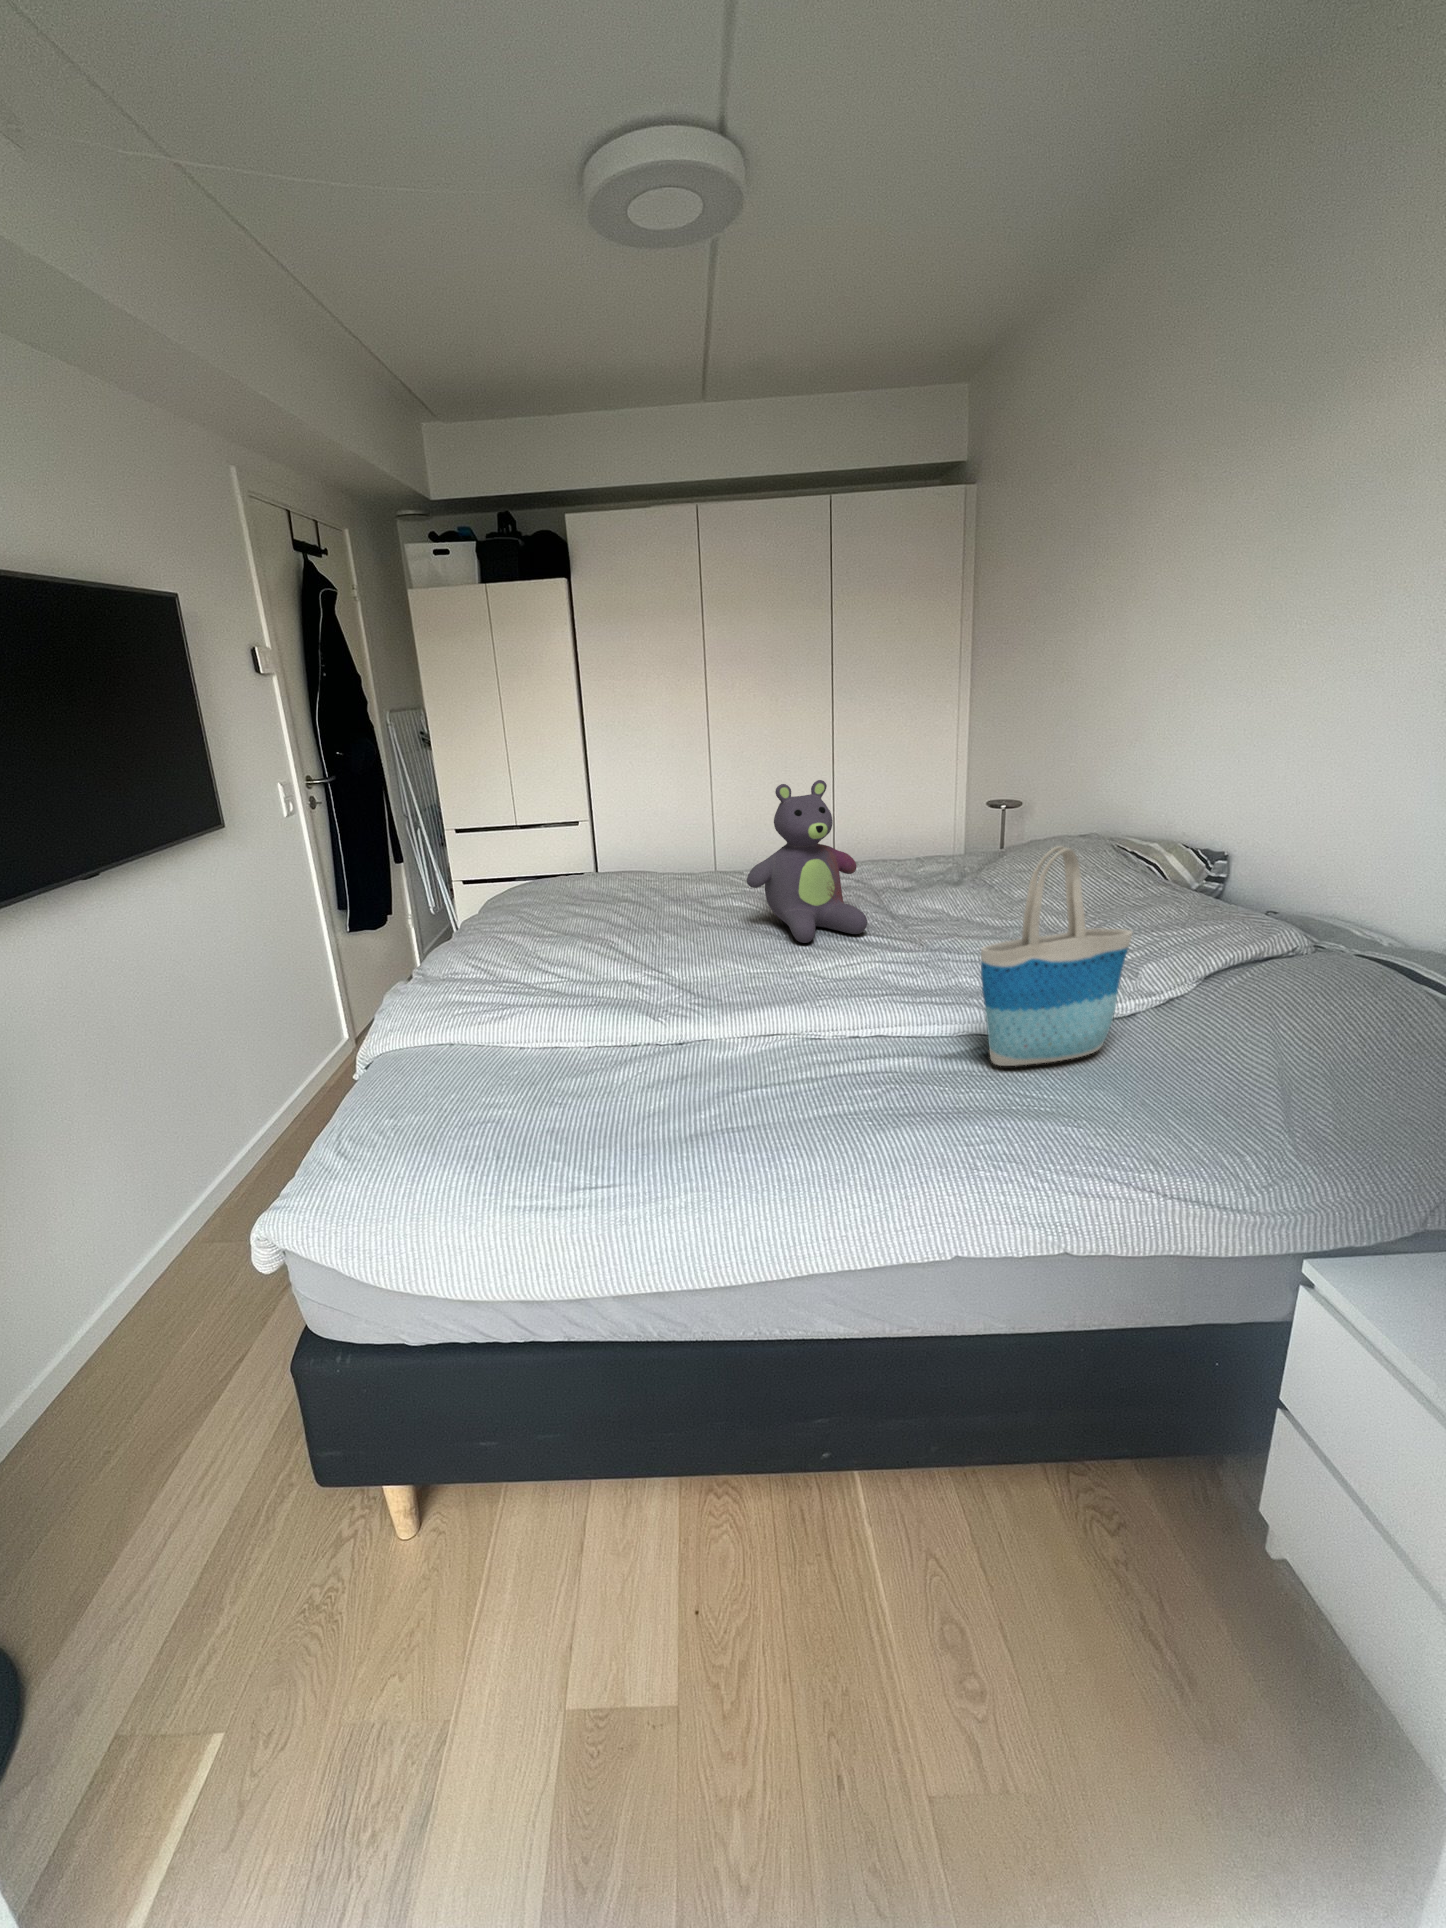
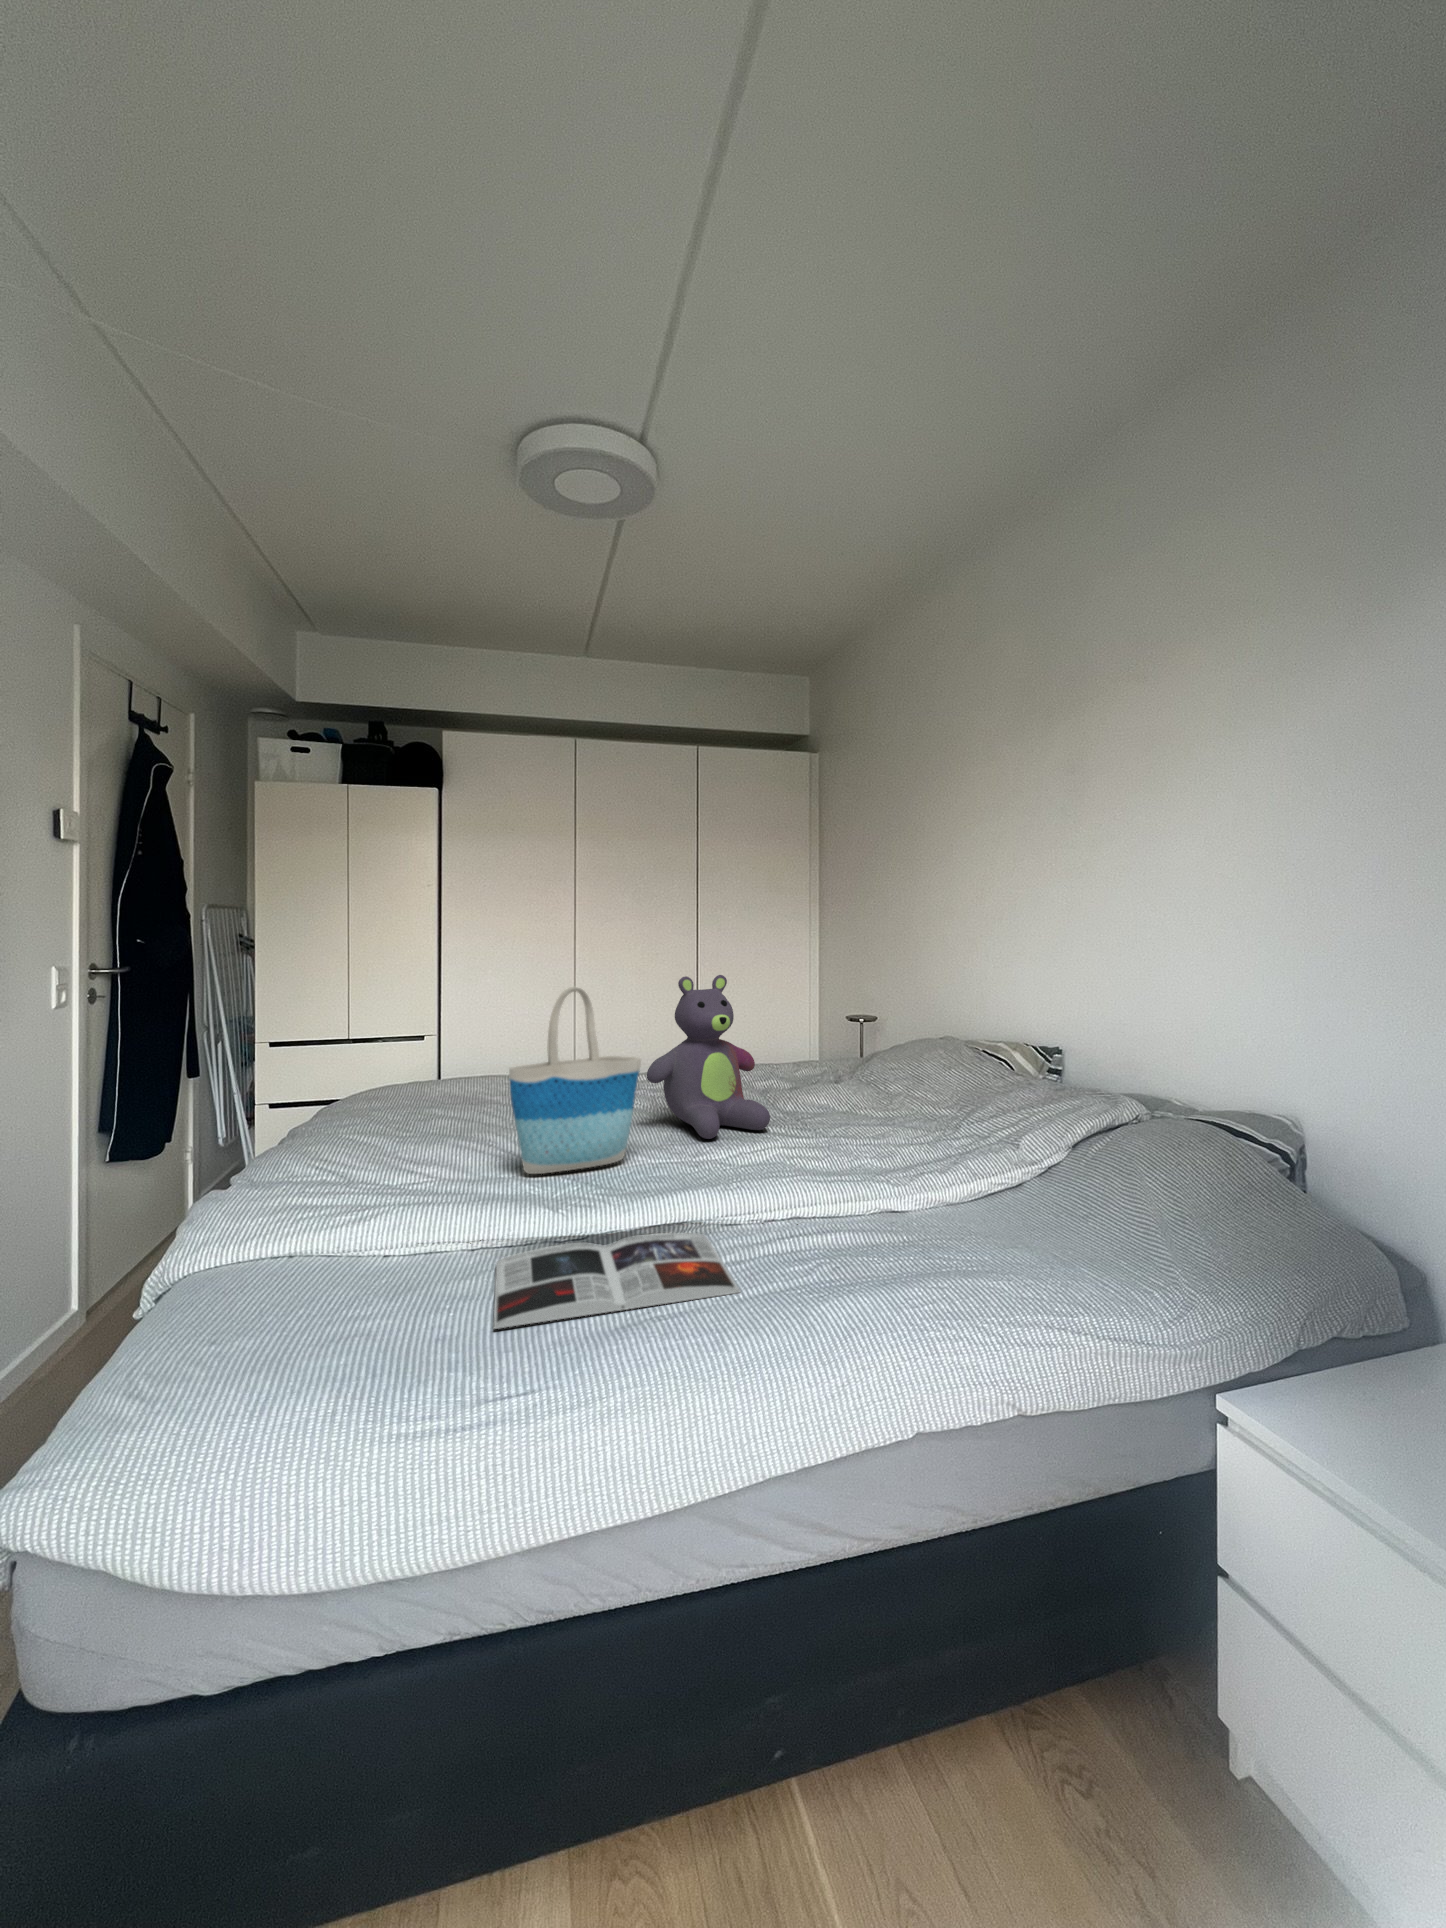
tote bag: present [981,846,1132,1066] -> present [509,987,641,1174]
magazine: none [587,1046,802,1128] -> present [494,1233,740,1329]

